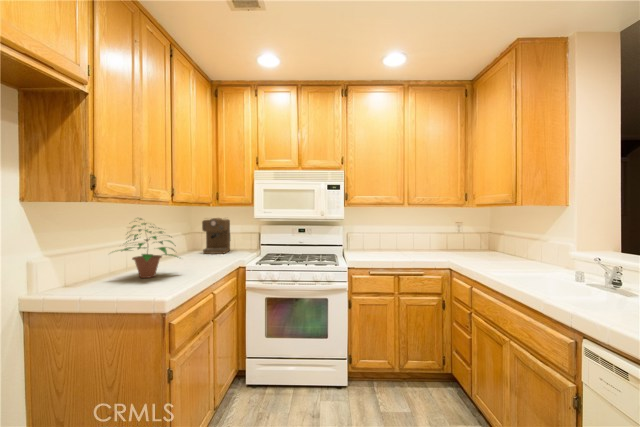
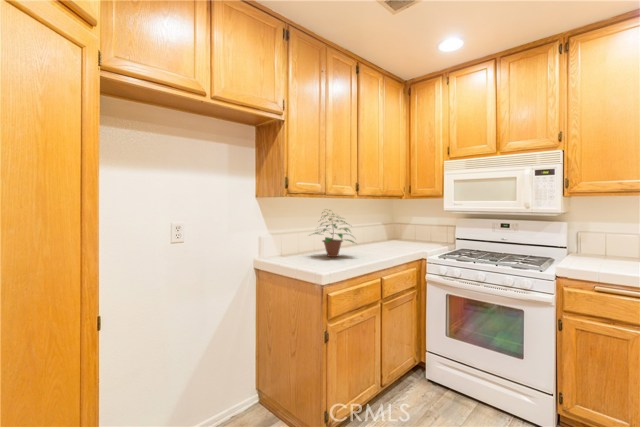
coffee maker: present [202,218,230,254] -> none [396,211,425,246]

